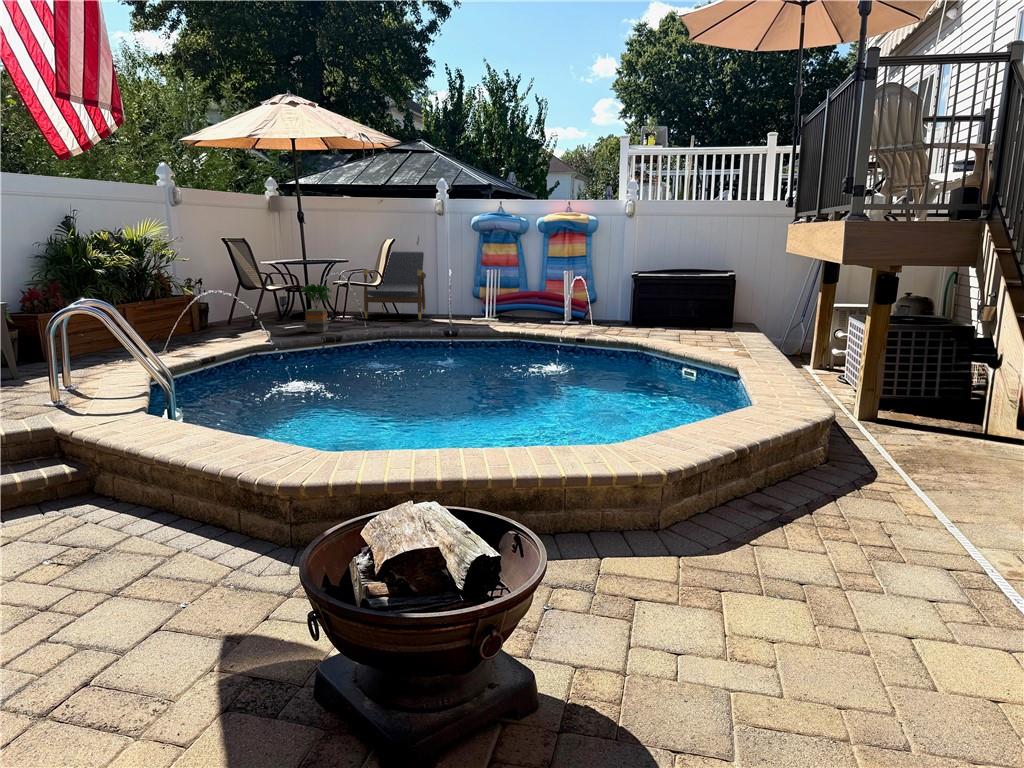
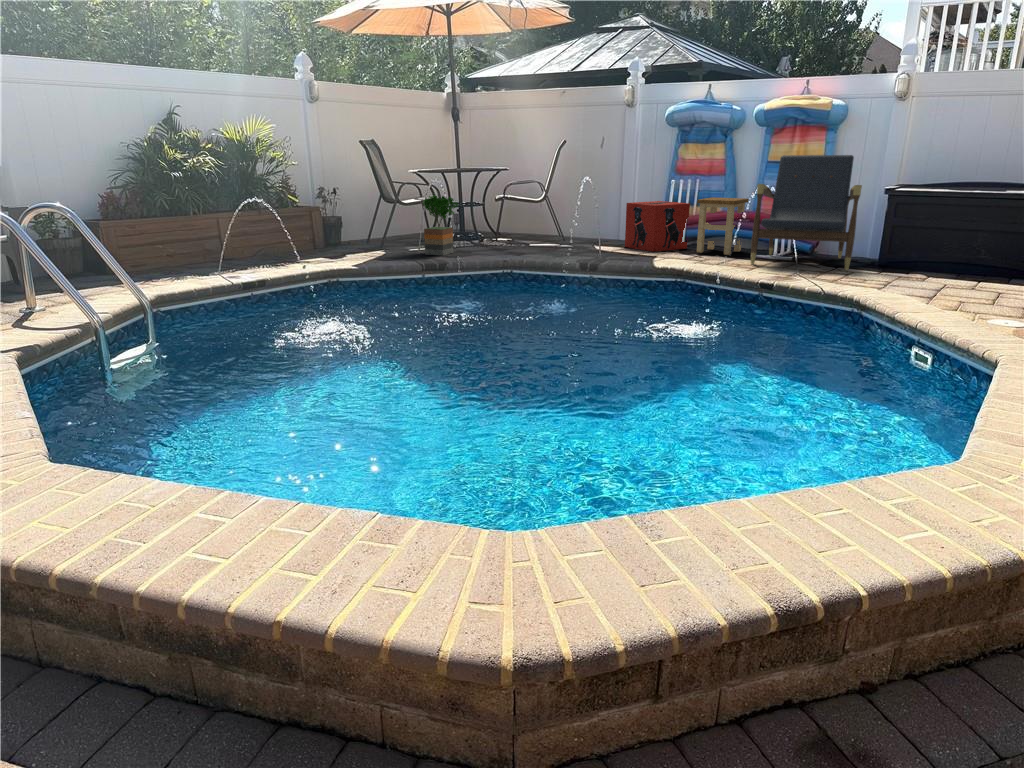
lounge chair: present [363,251,426,320] -> present [751,155,862,270]
stool: none [506,281,538,322] -> present [697,197,749,255]
storage box: none [451,284,497,322] -> present [625,201,690,251]

